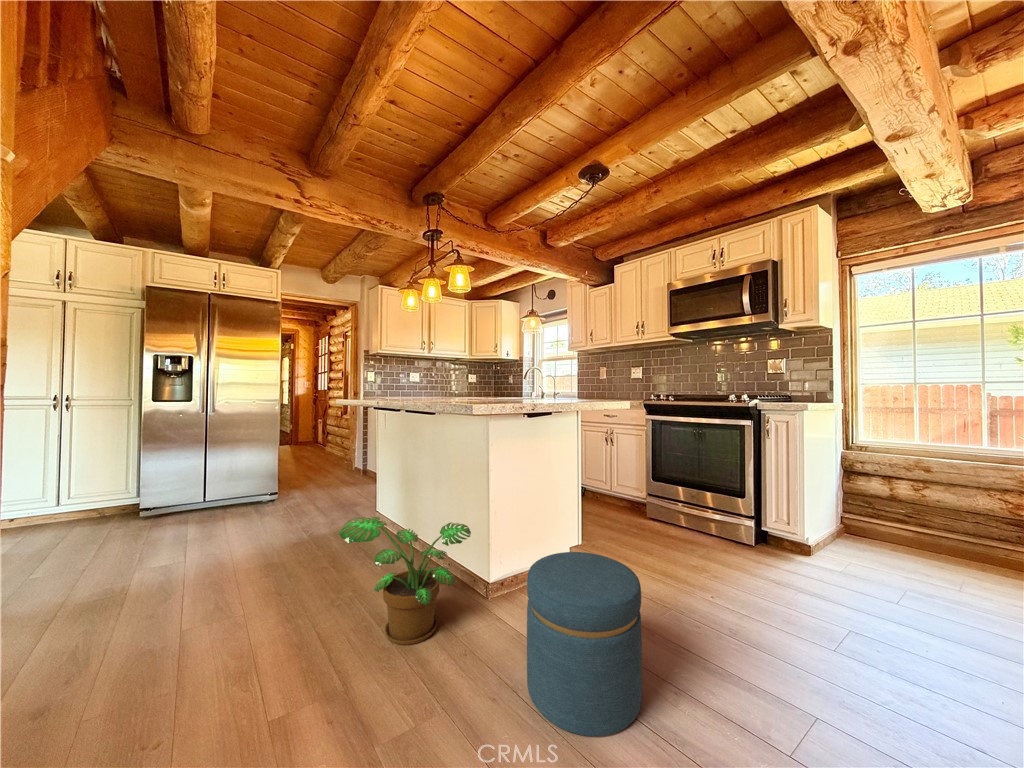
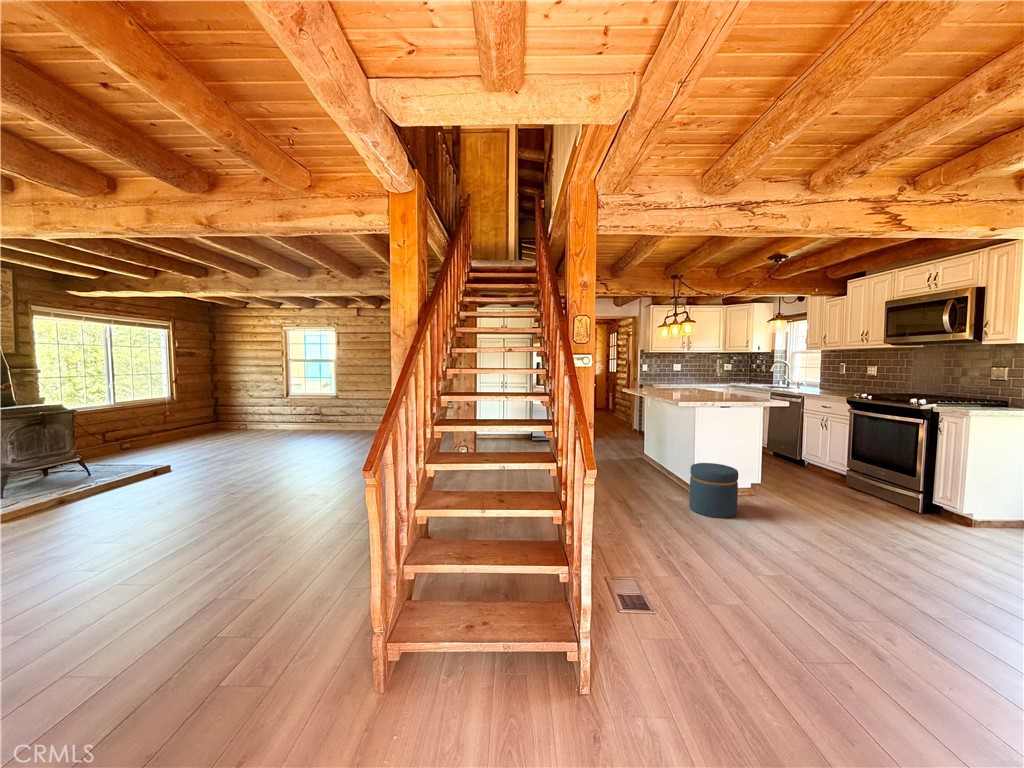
potted plant: present [337,517,471,645] -> none [624,441,680,490]

